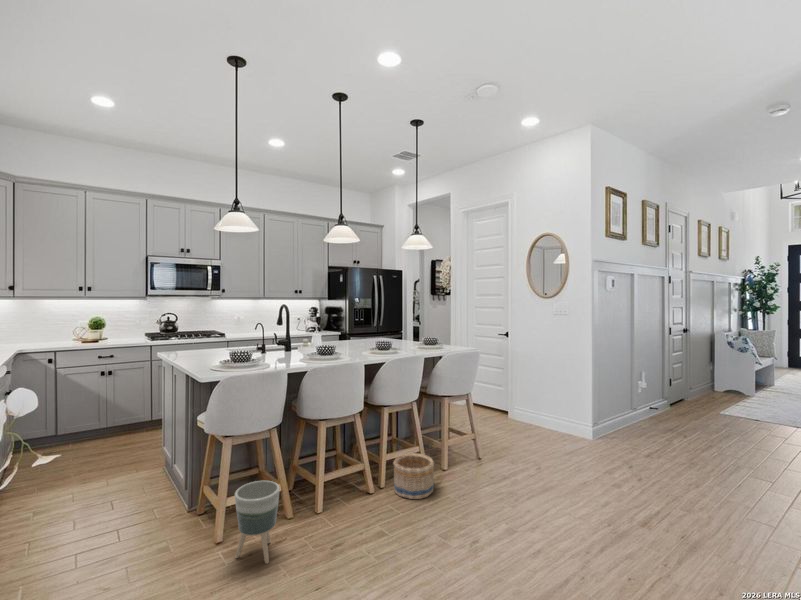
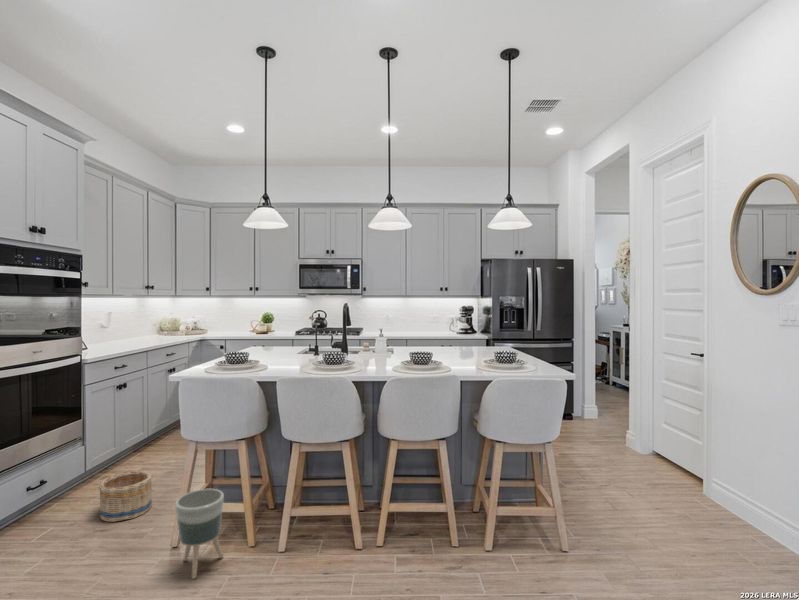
basket: present [393,453,434,499] -> present [99,470,152,522]

